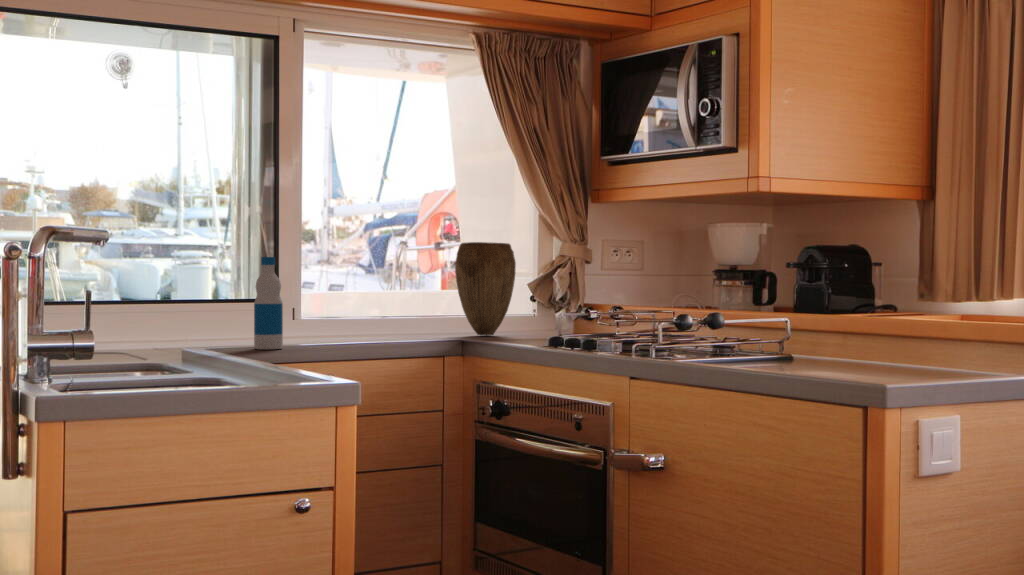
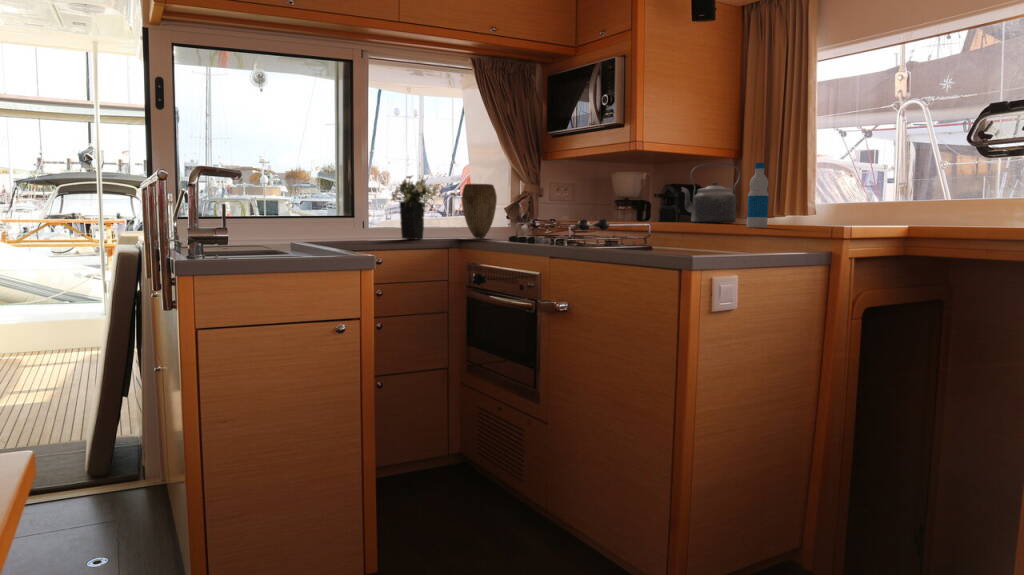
kettle: none [834,211,935,312] -> present [681,163,740,223]
flower arrangement: none [332,227,424,338] -> present [391,176,440,239]
bottle: present [254,257,283,349] -> present [746,163,769,227]

